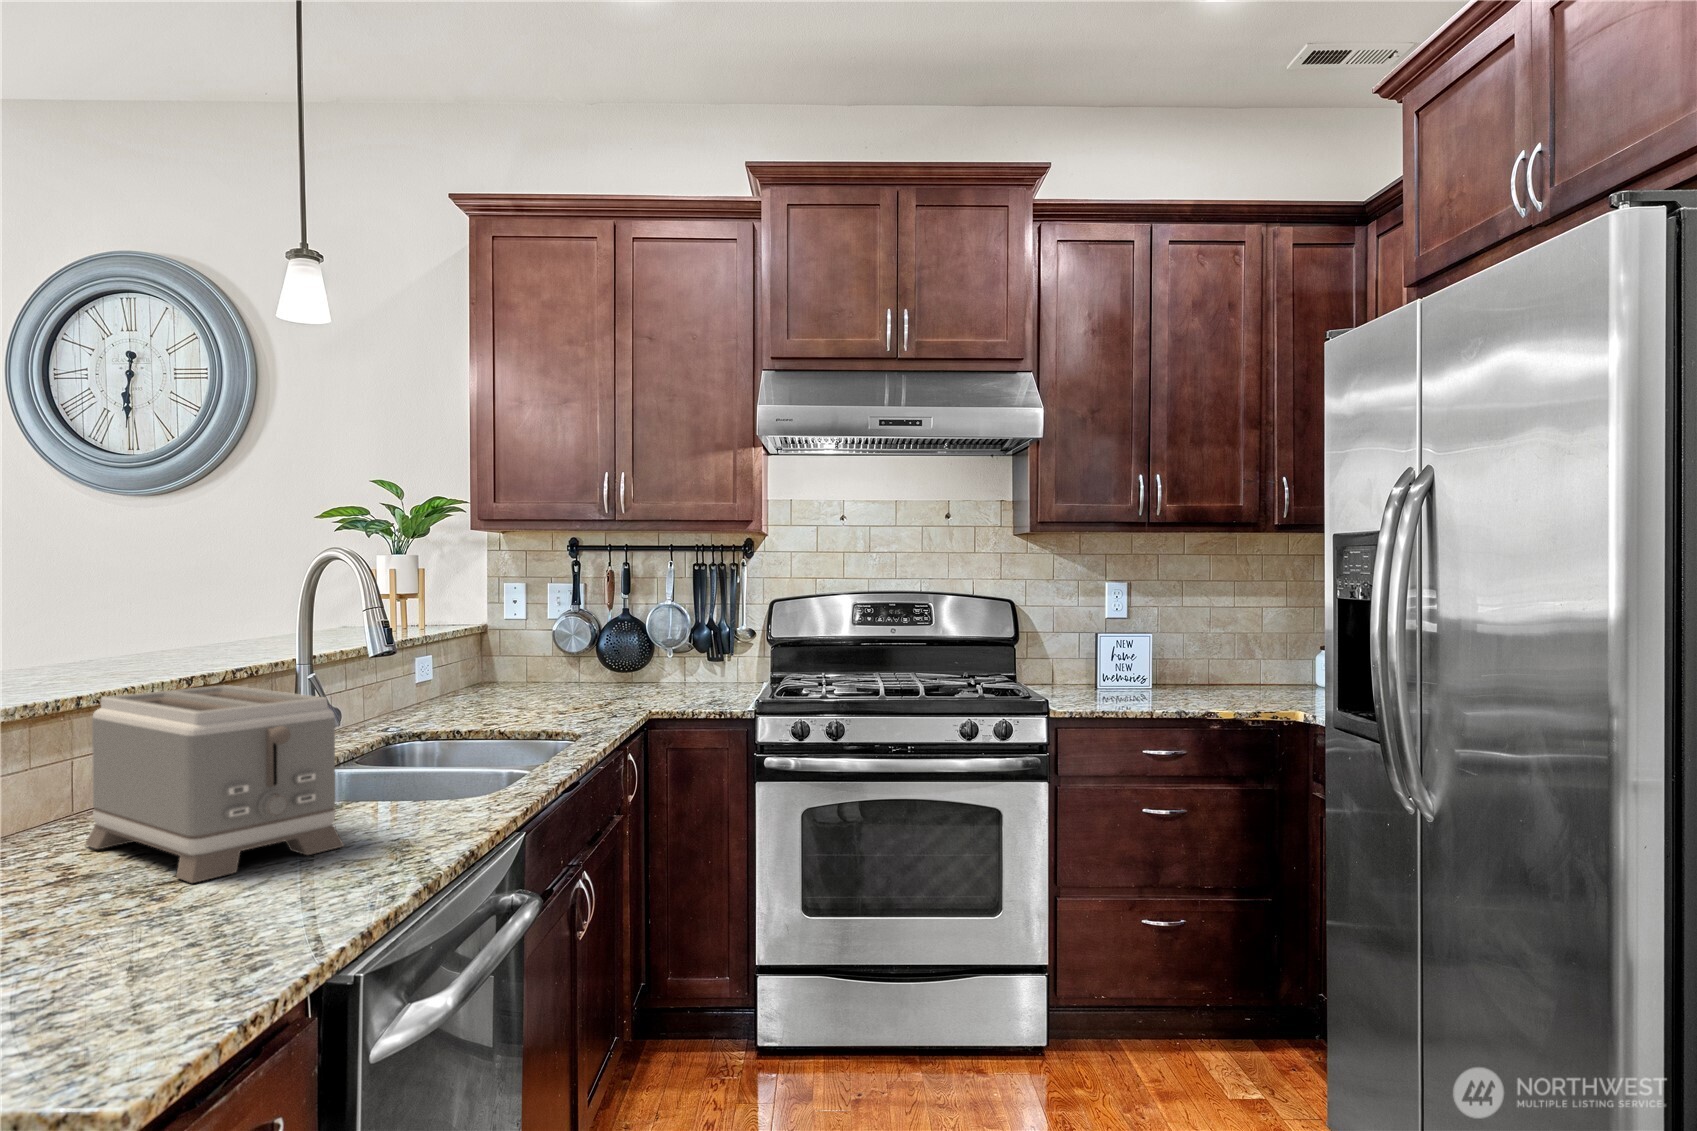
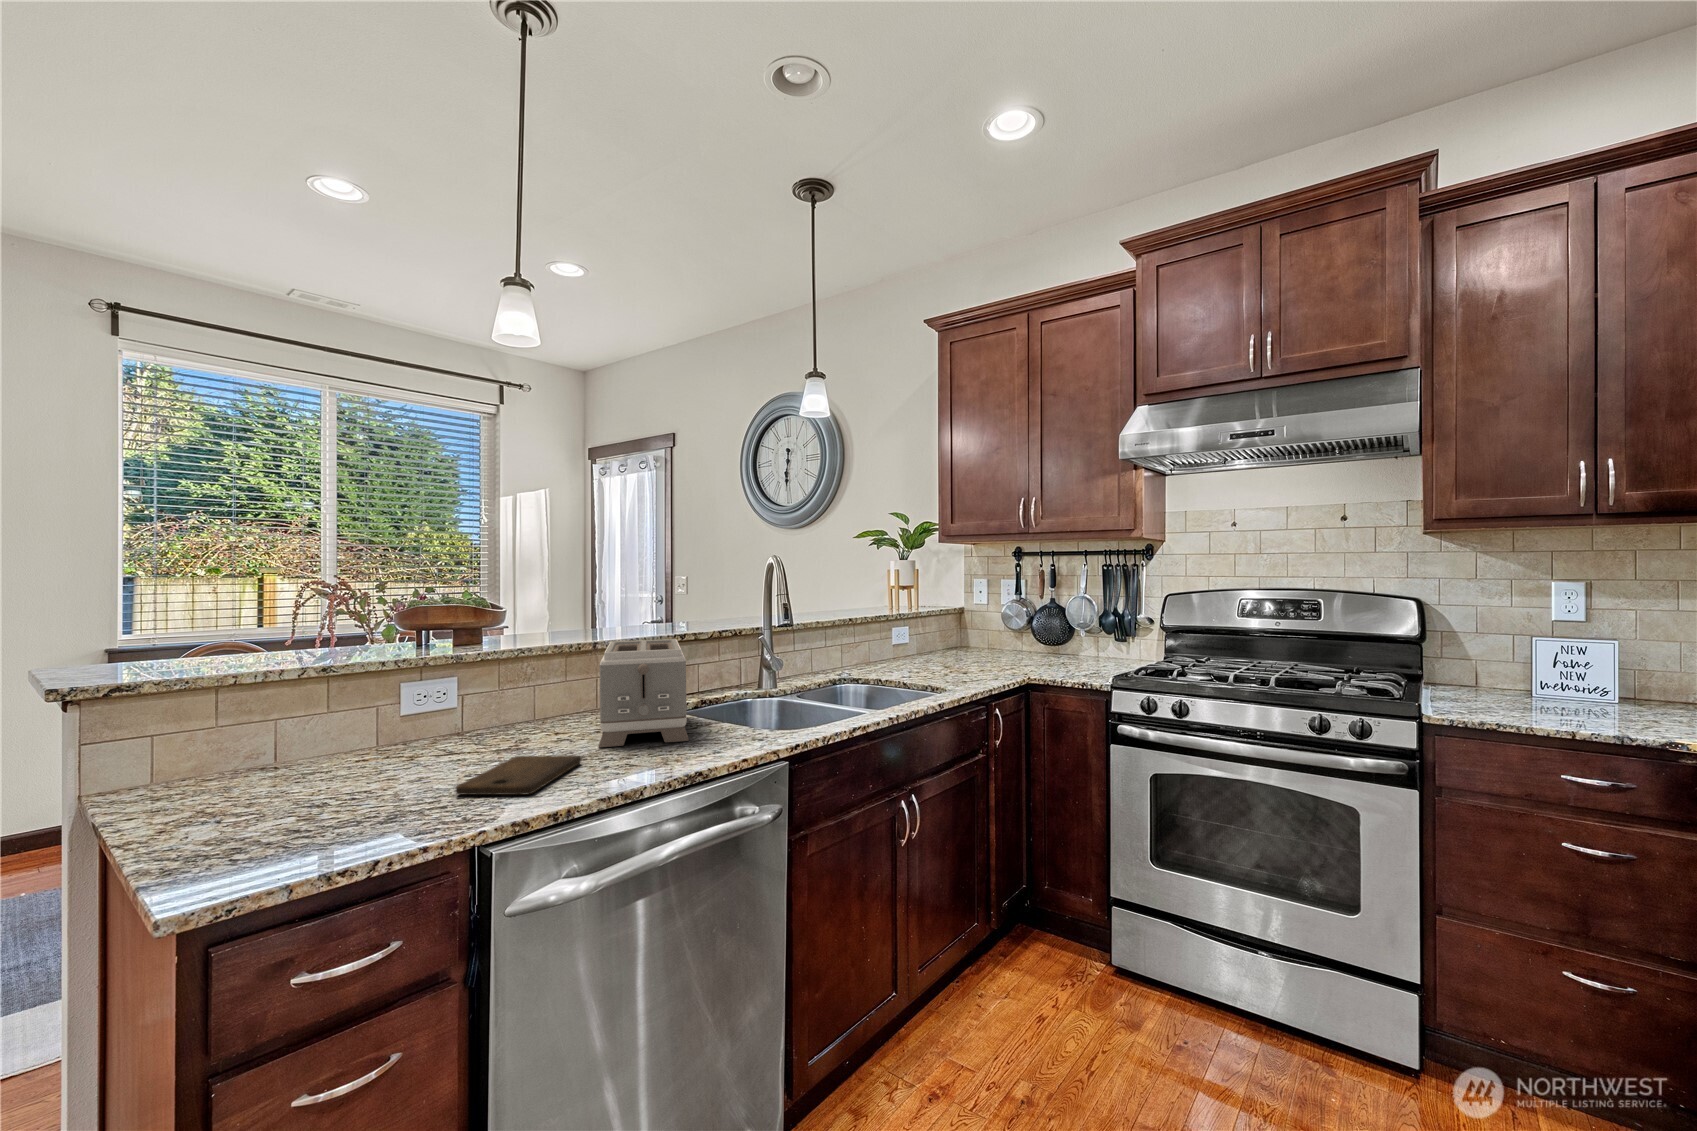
cutting board: none [76,896,254,1000] -> present [456,756,581,795]

